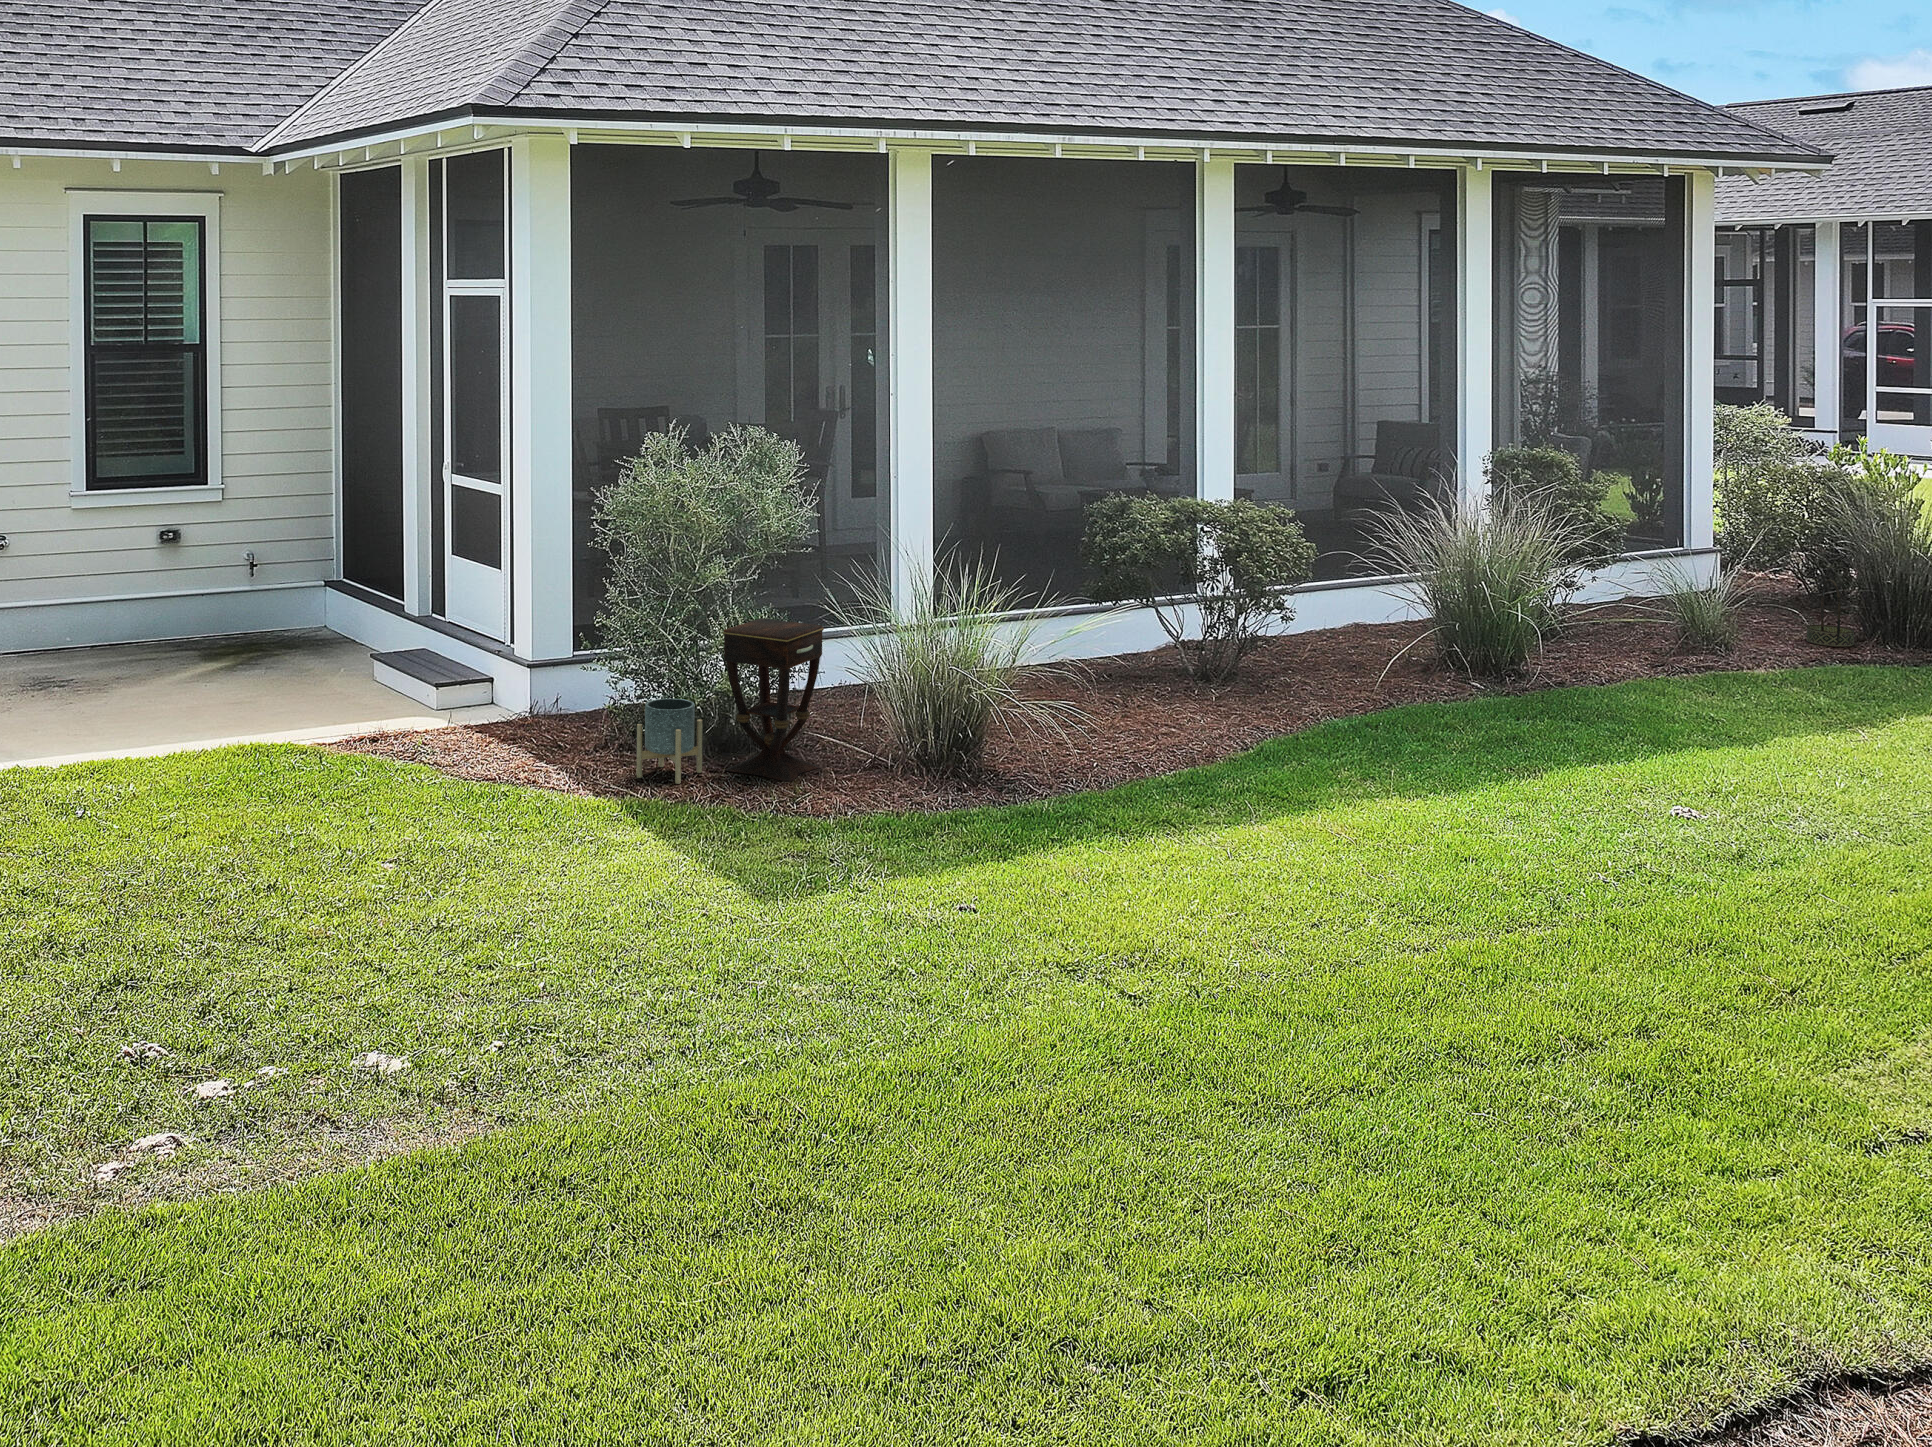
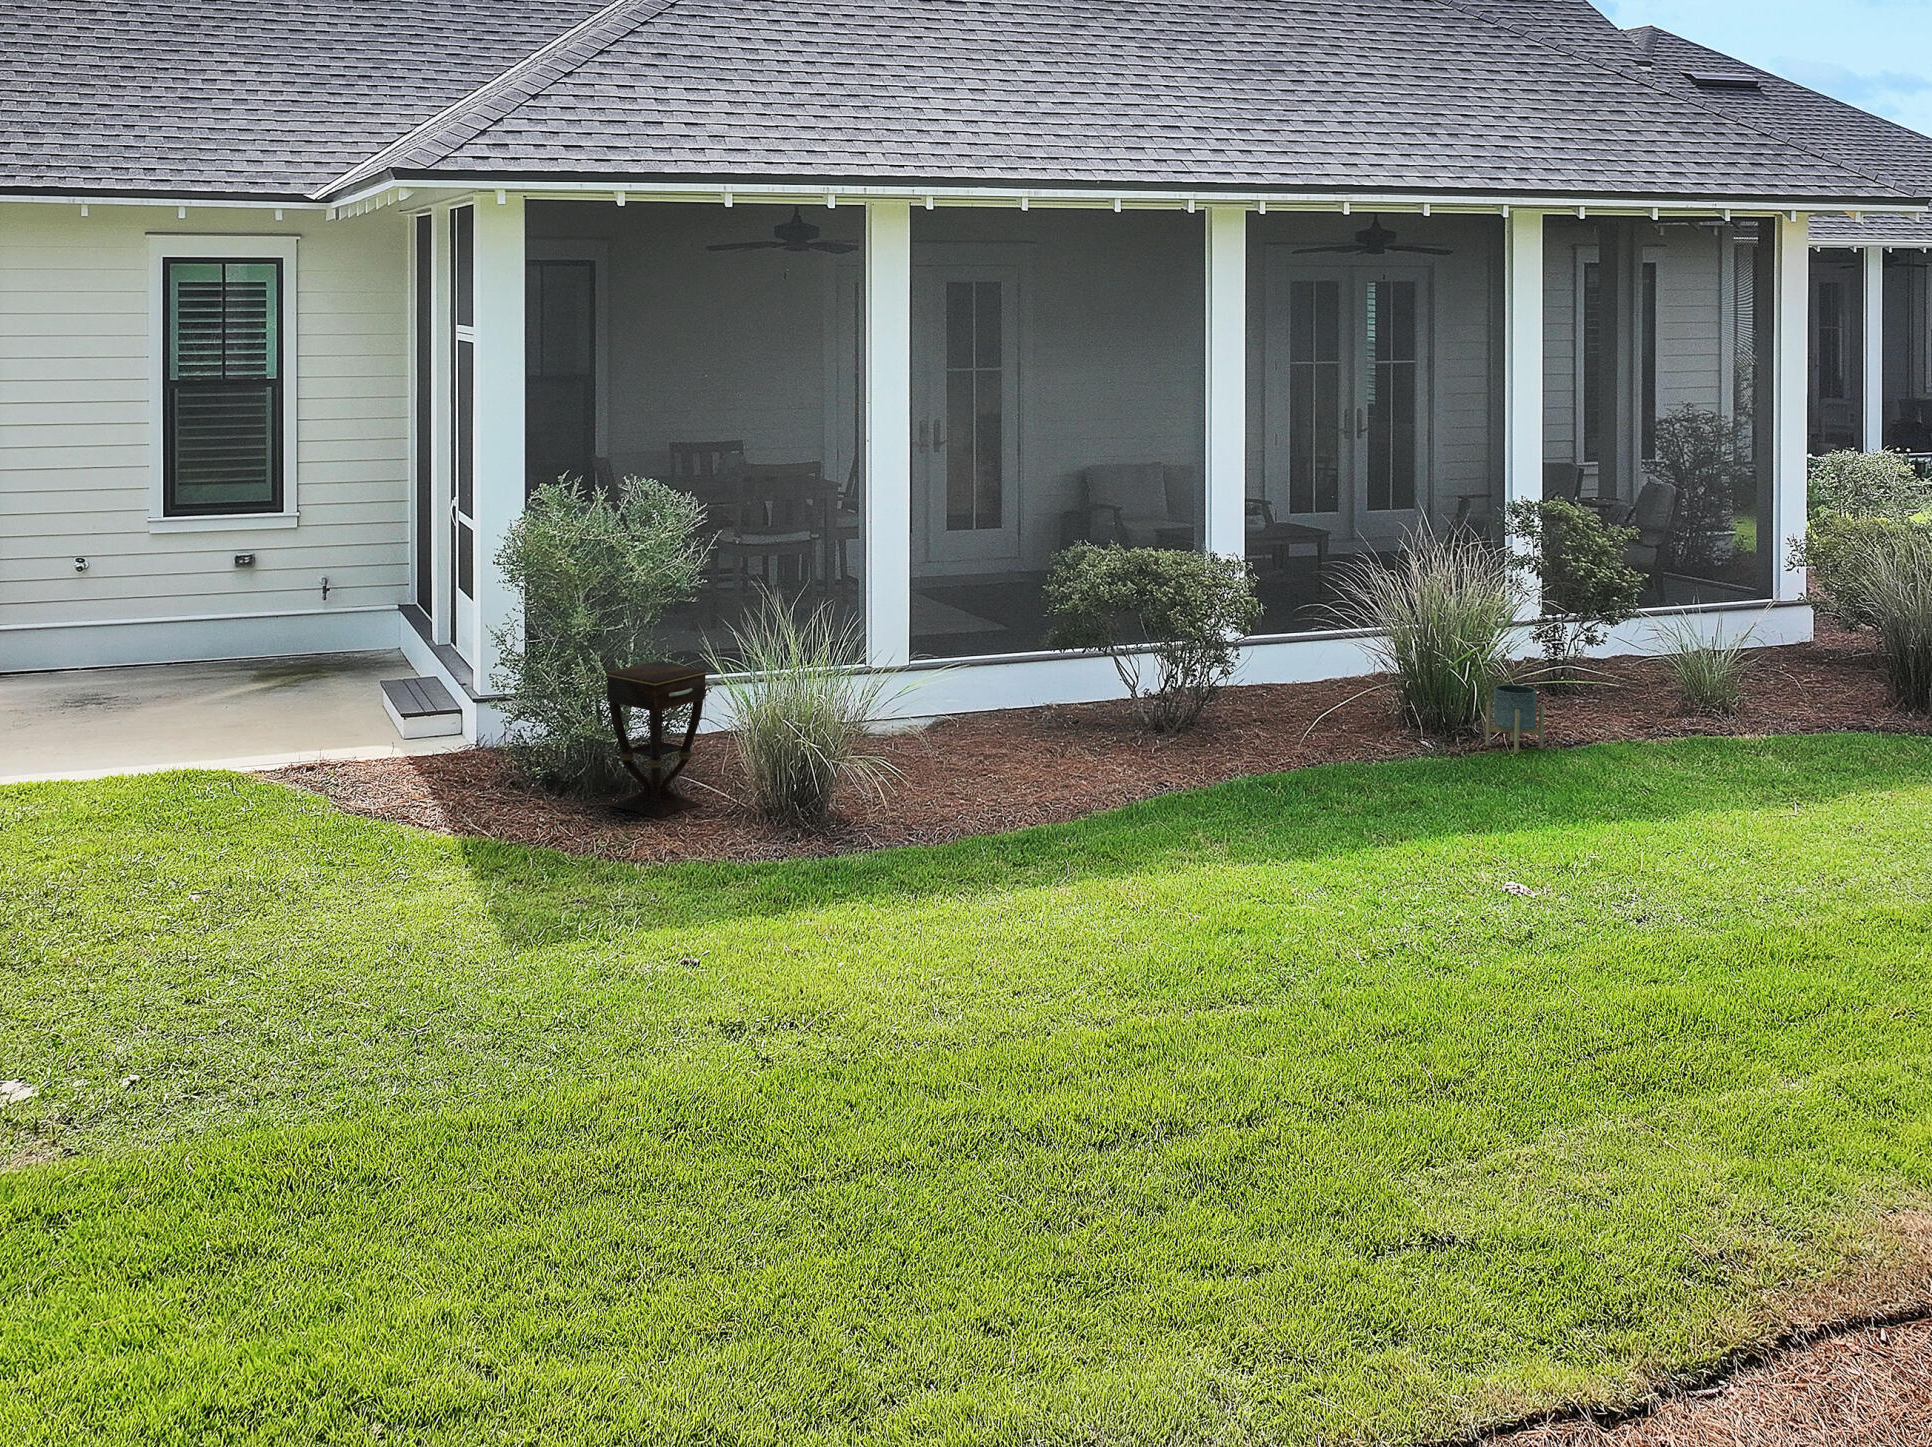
basket: present [1806,579,1854,647] -> none [1840,640,1887,711]
planter: present [637,698,702,784] -> present [1486,685,1544,754]

